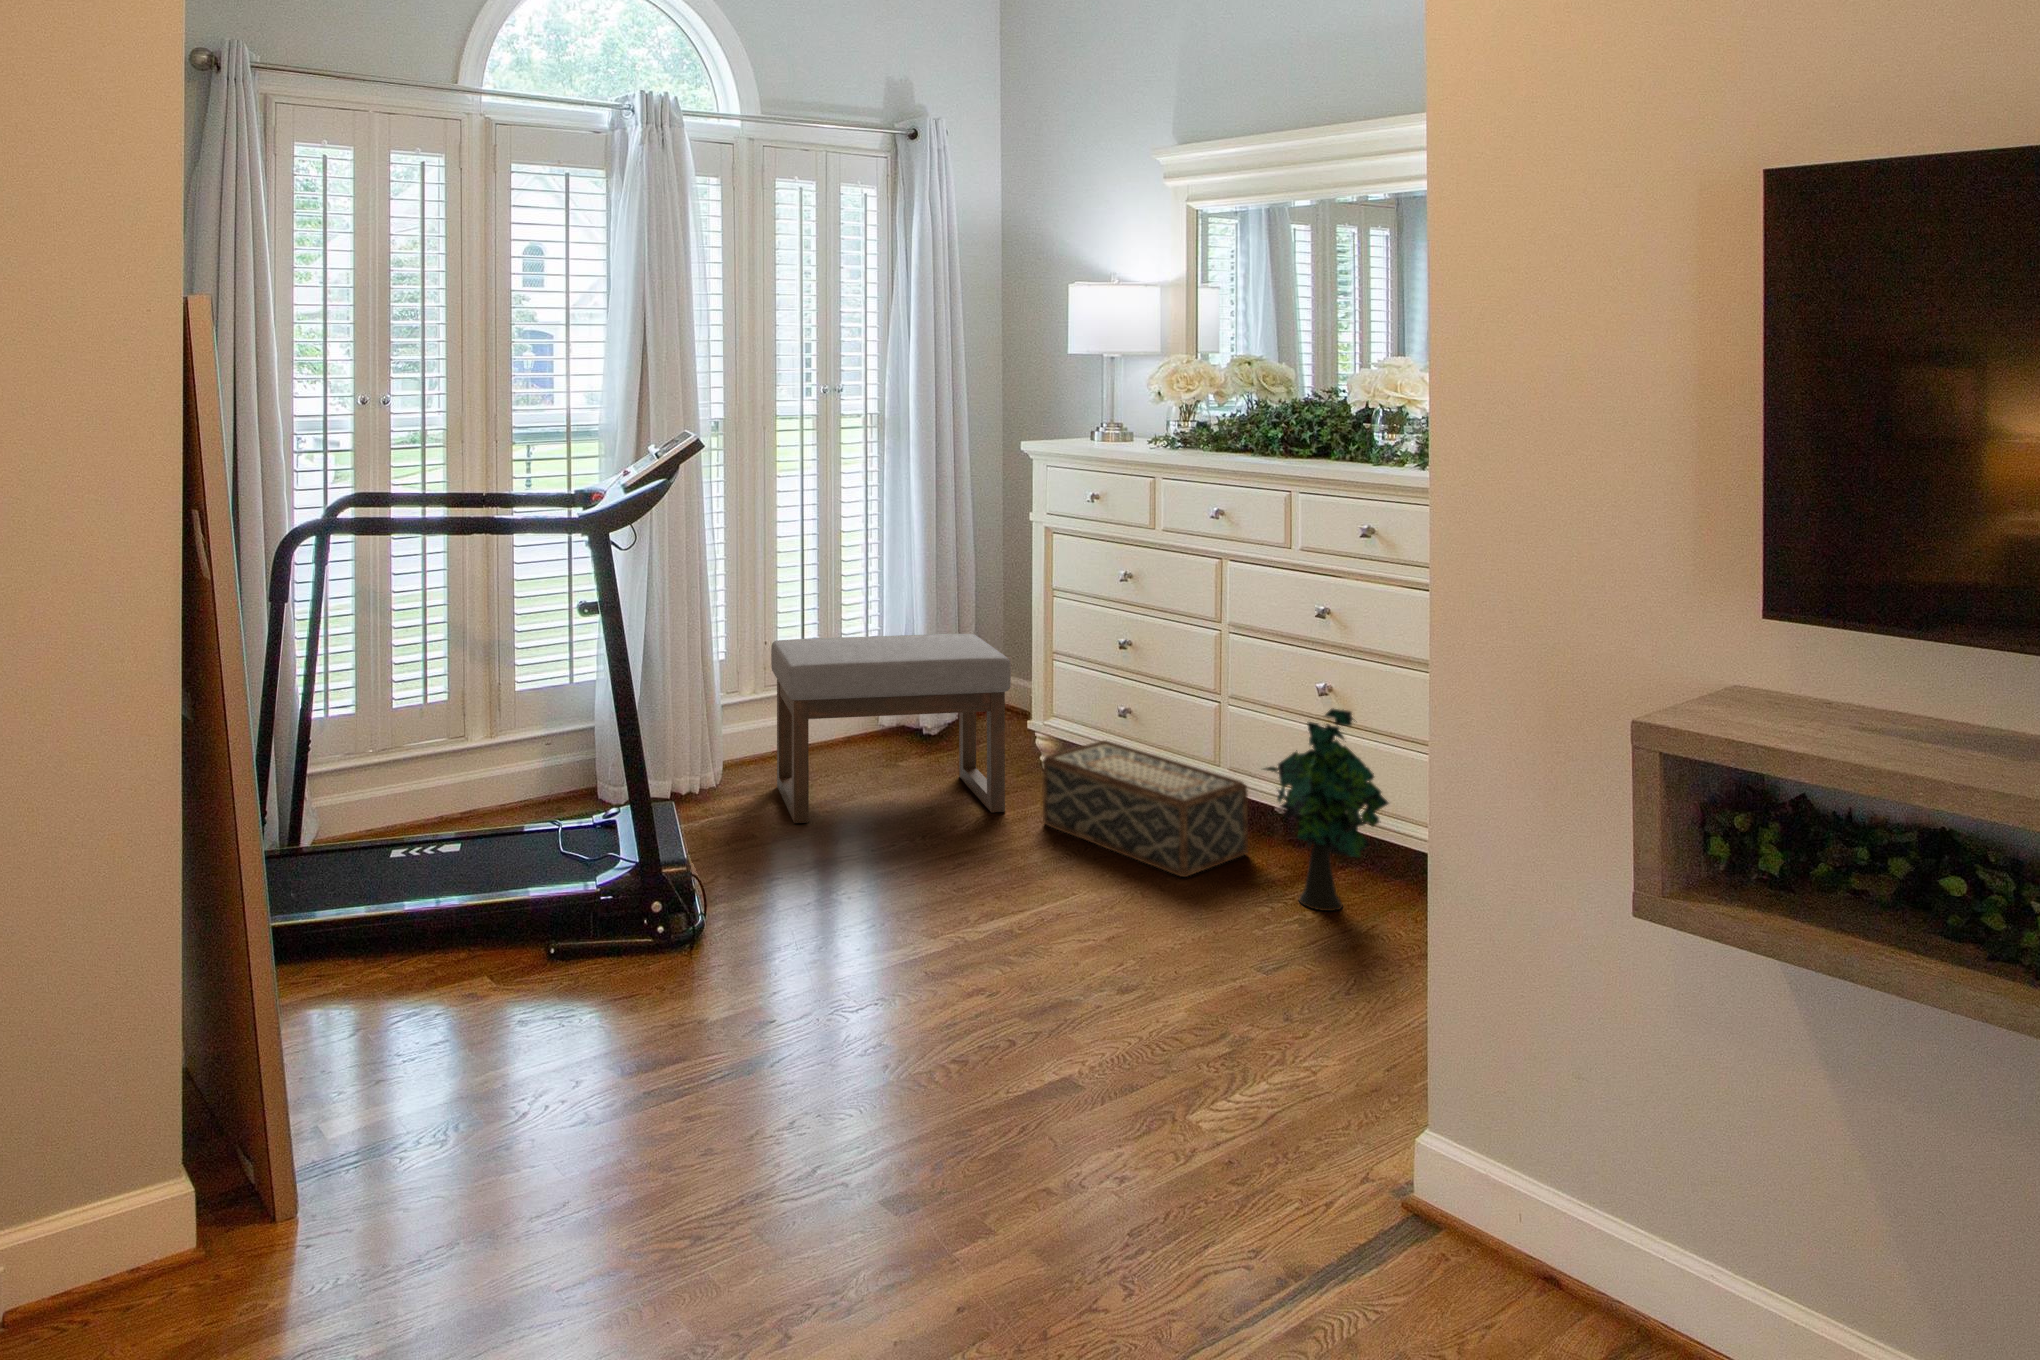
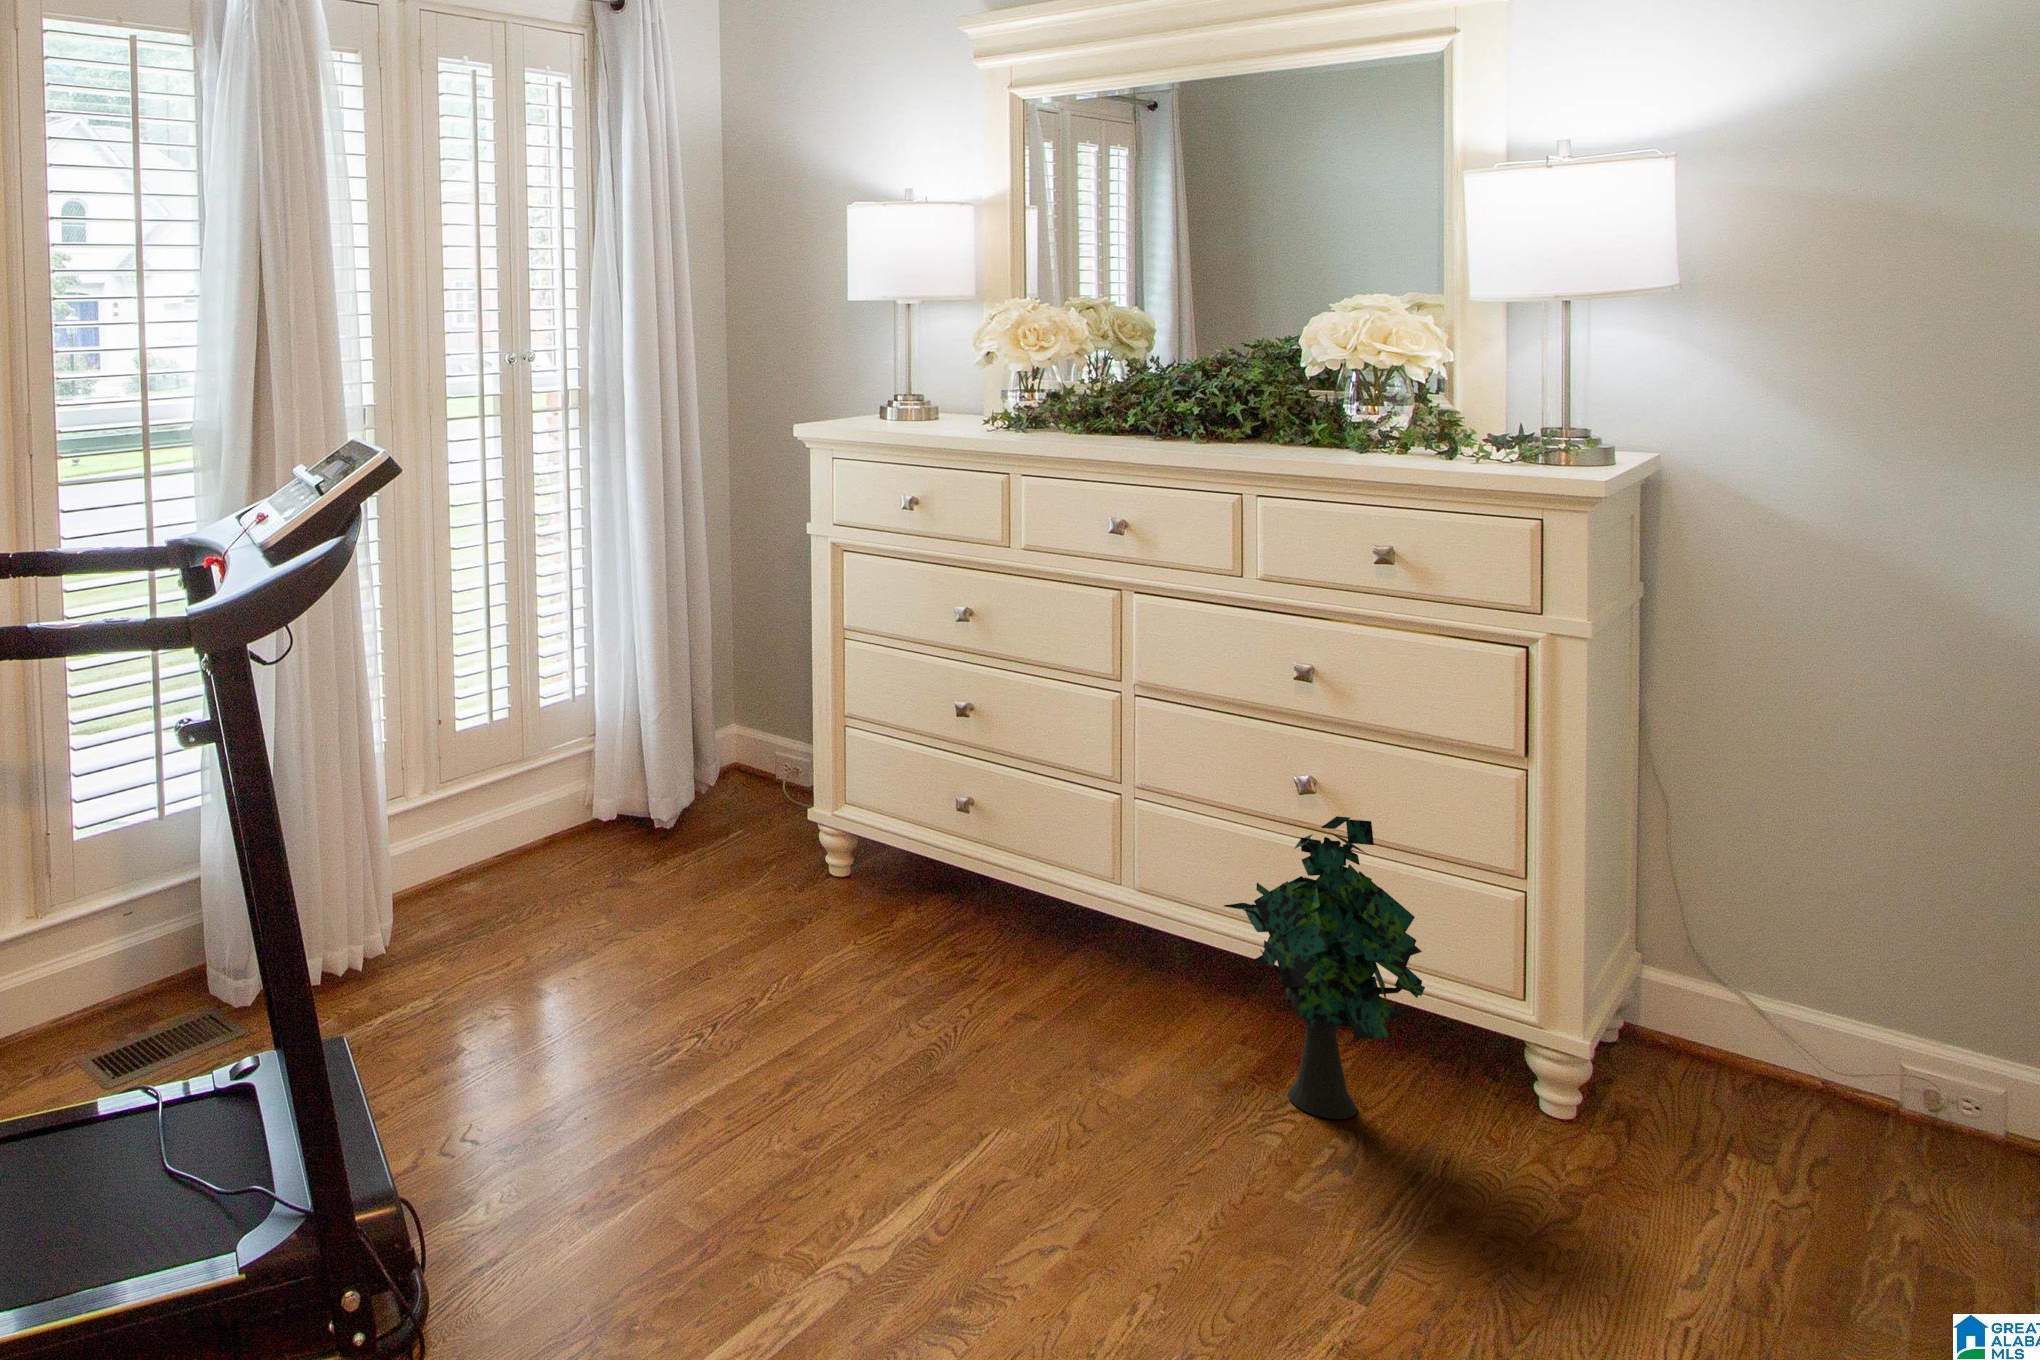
ottoman: present [771,634,1011,823] -> none [460,698,815,1013]
woven basket: present [1043,740,1248,877] -> none [870,845,1176,1070]

